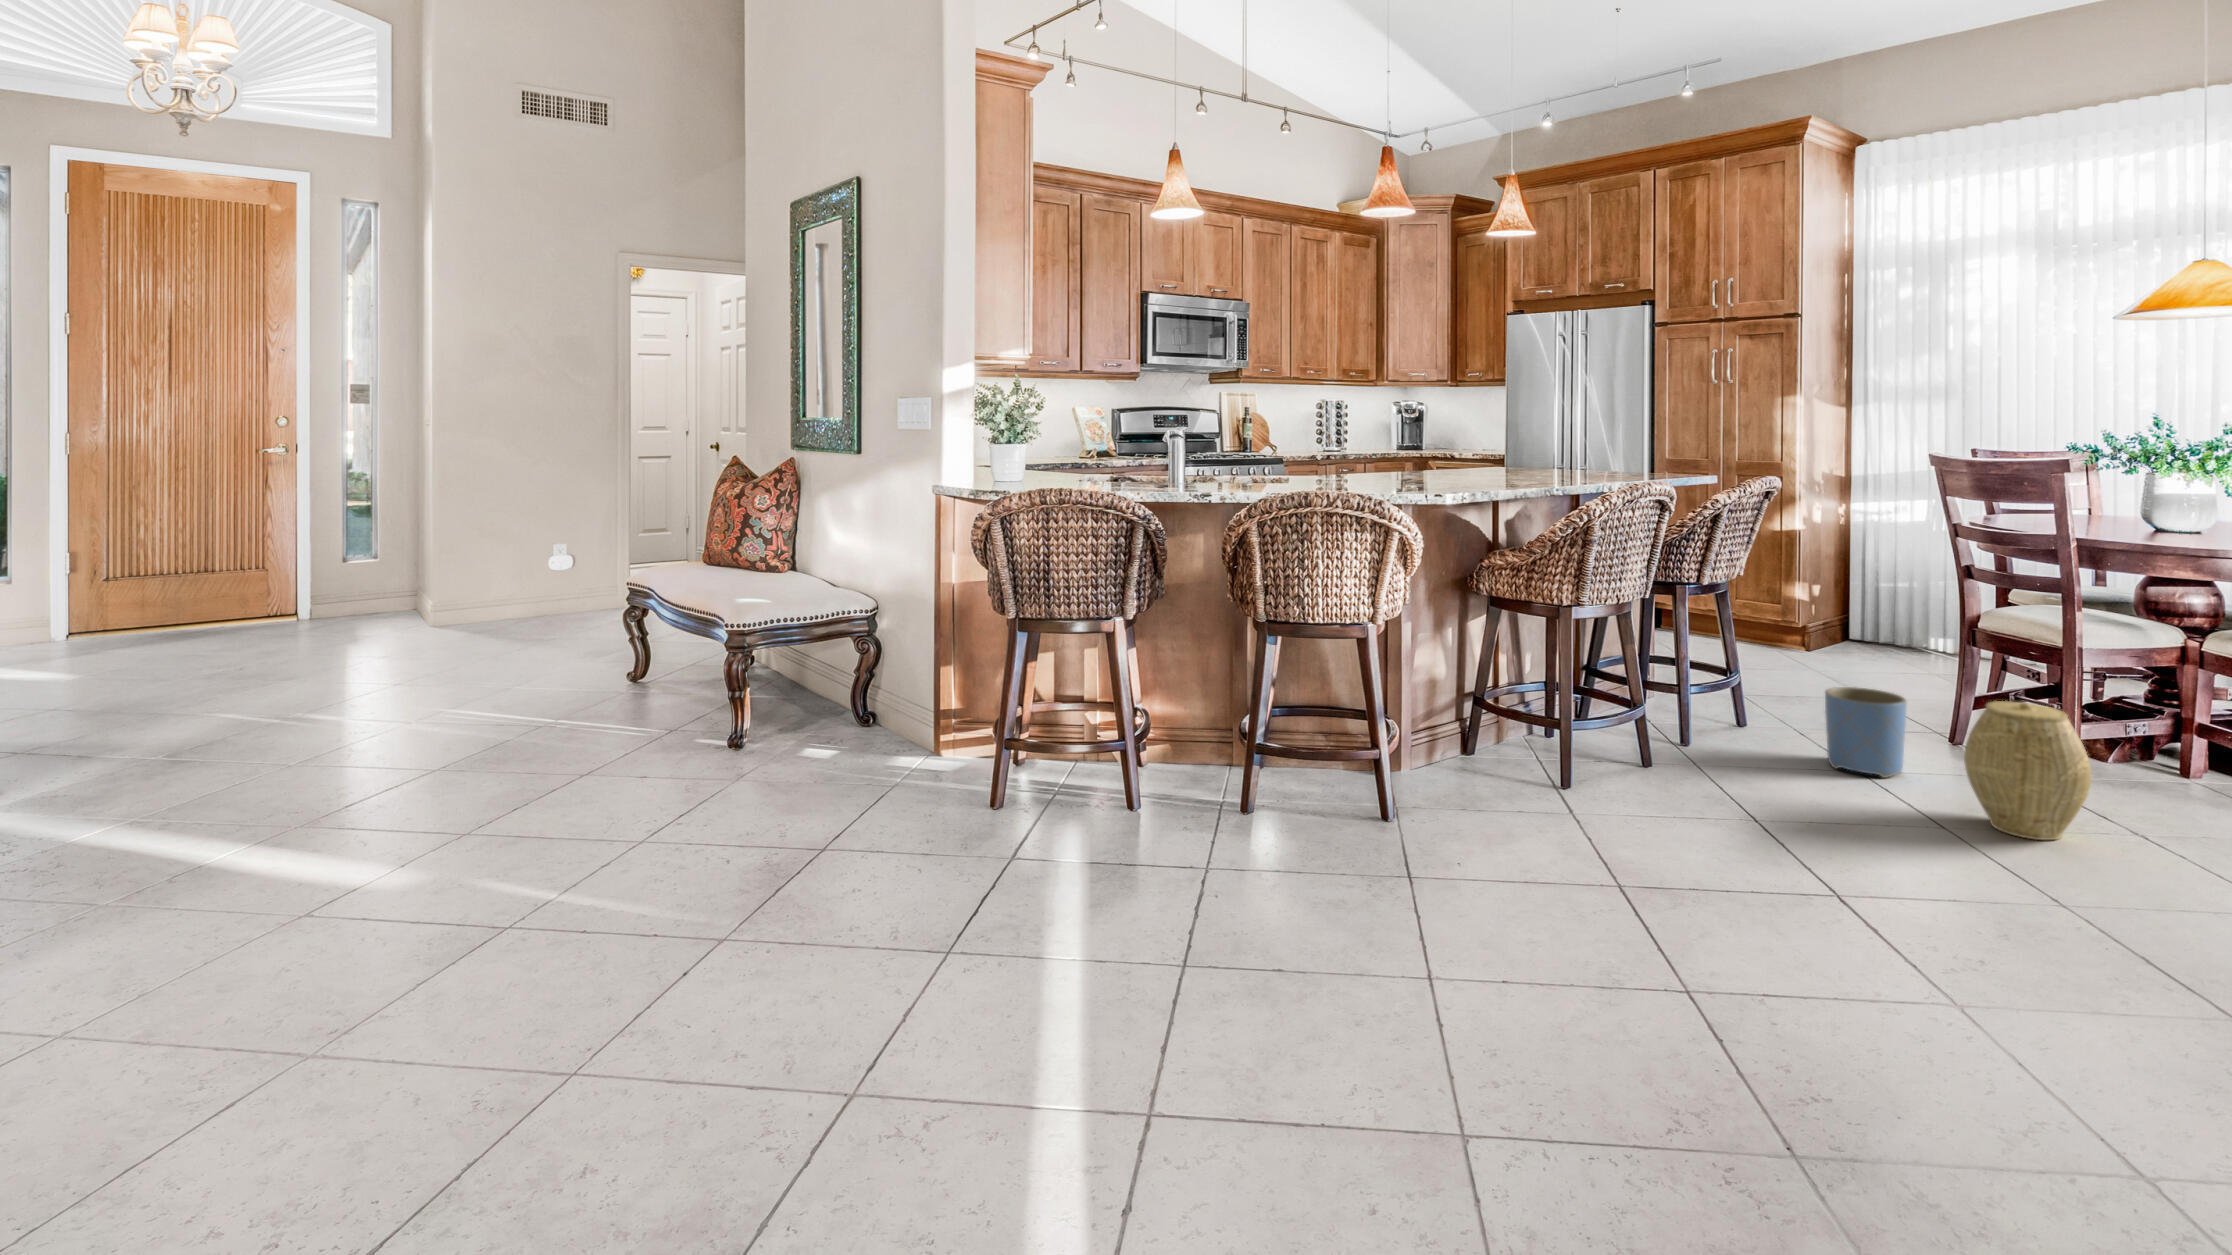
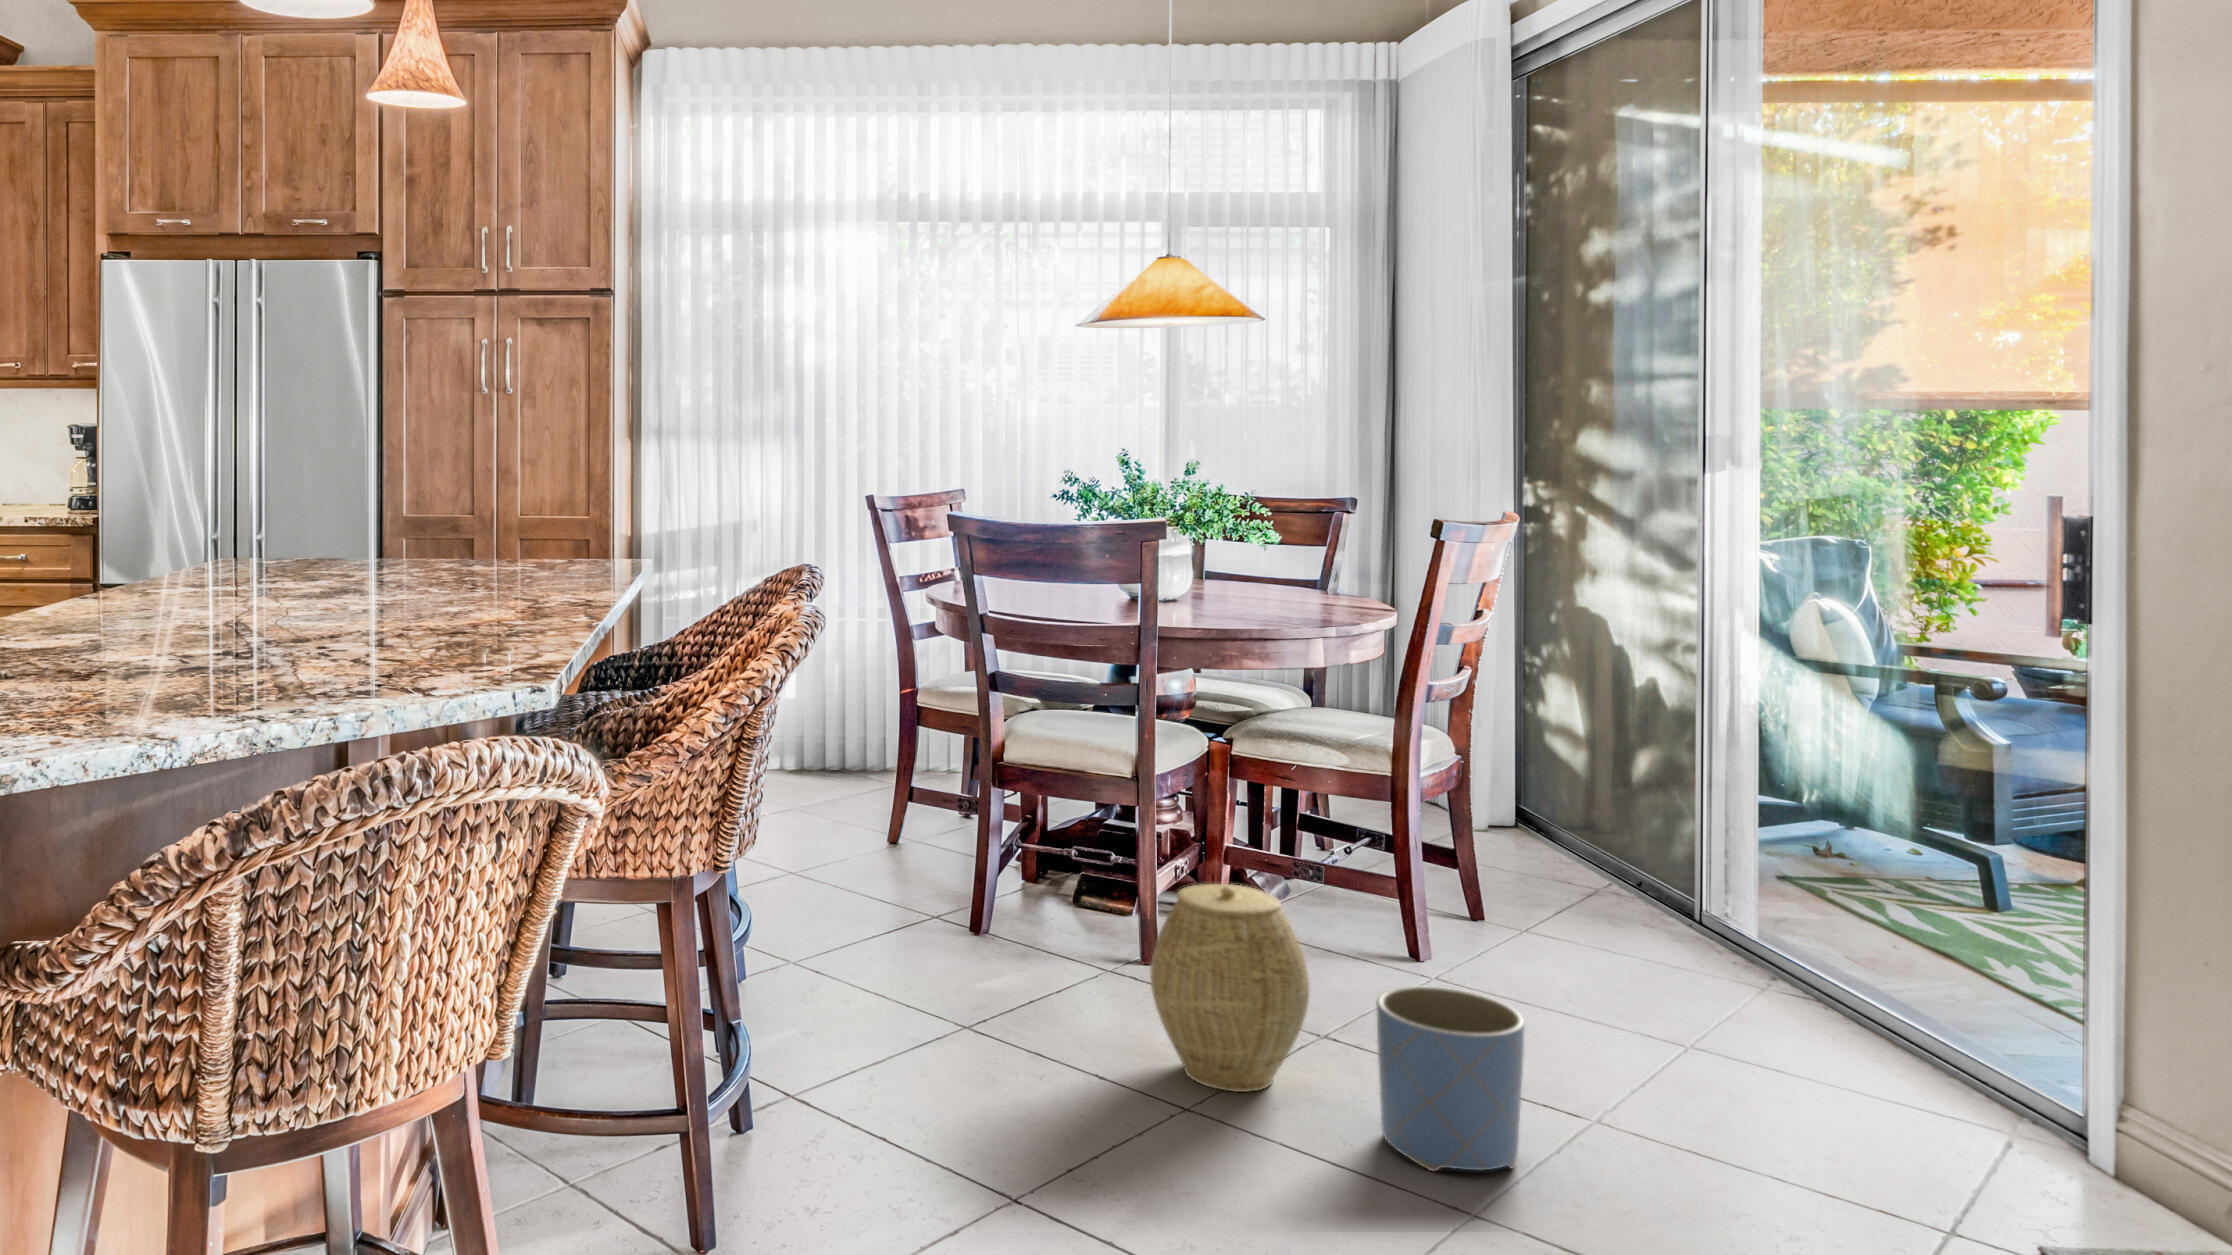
planter: present [1825,687,1906,778] -> present [1376,987,1525,1171]

